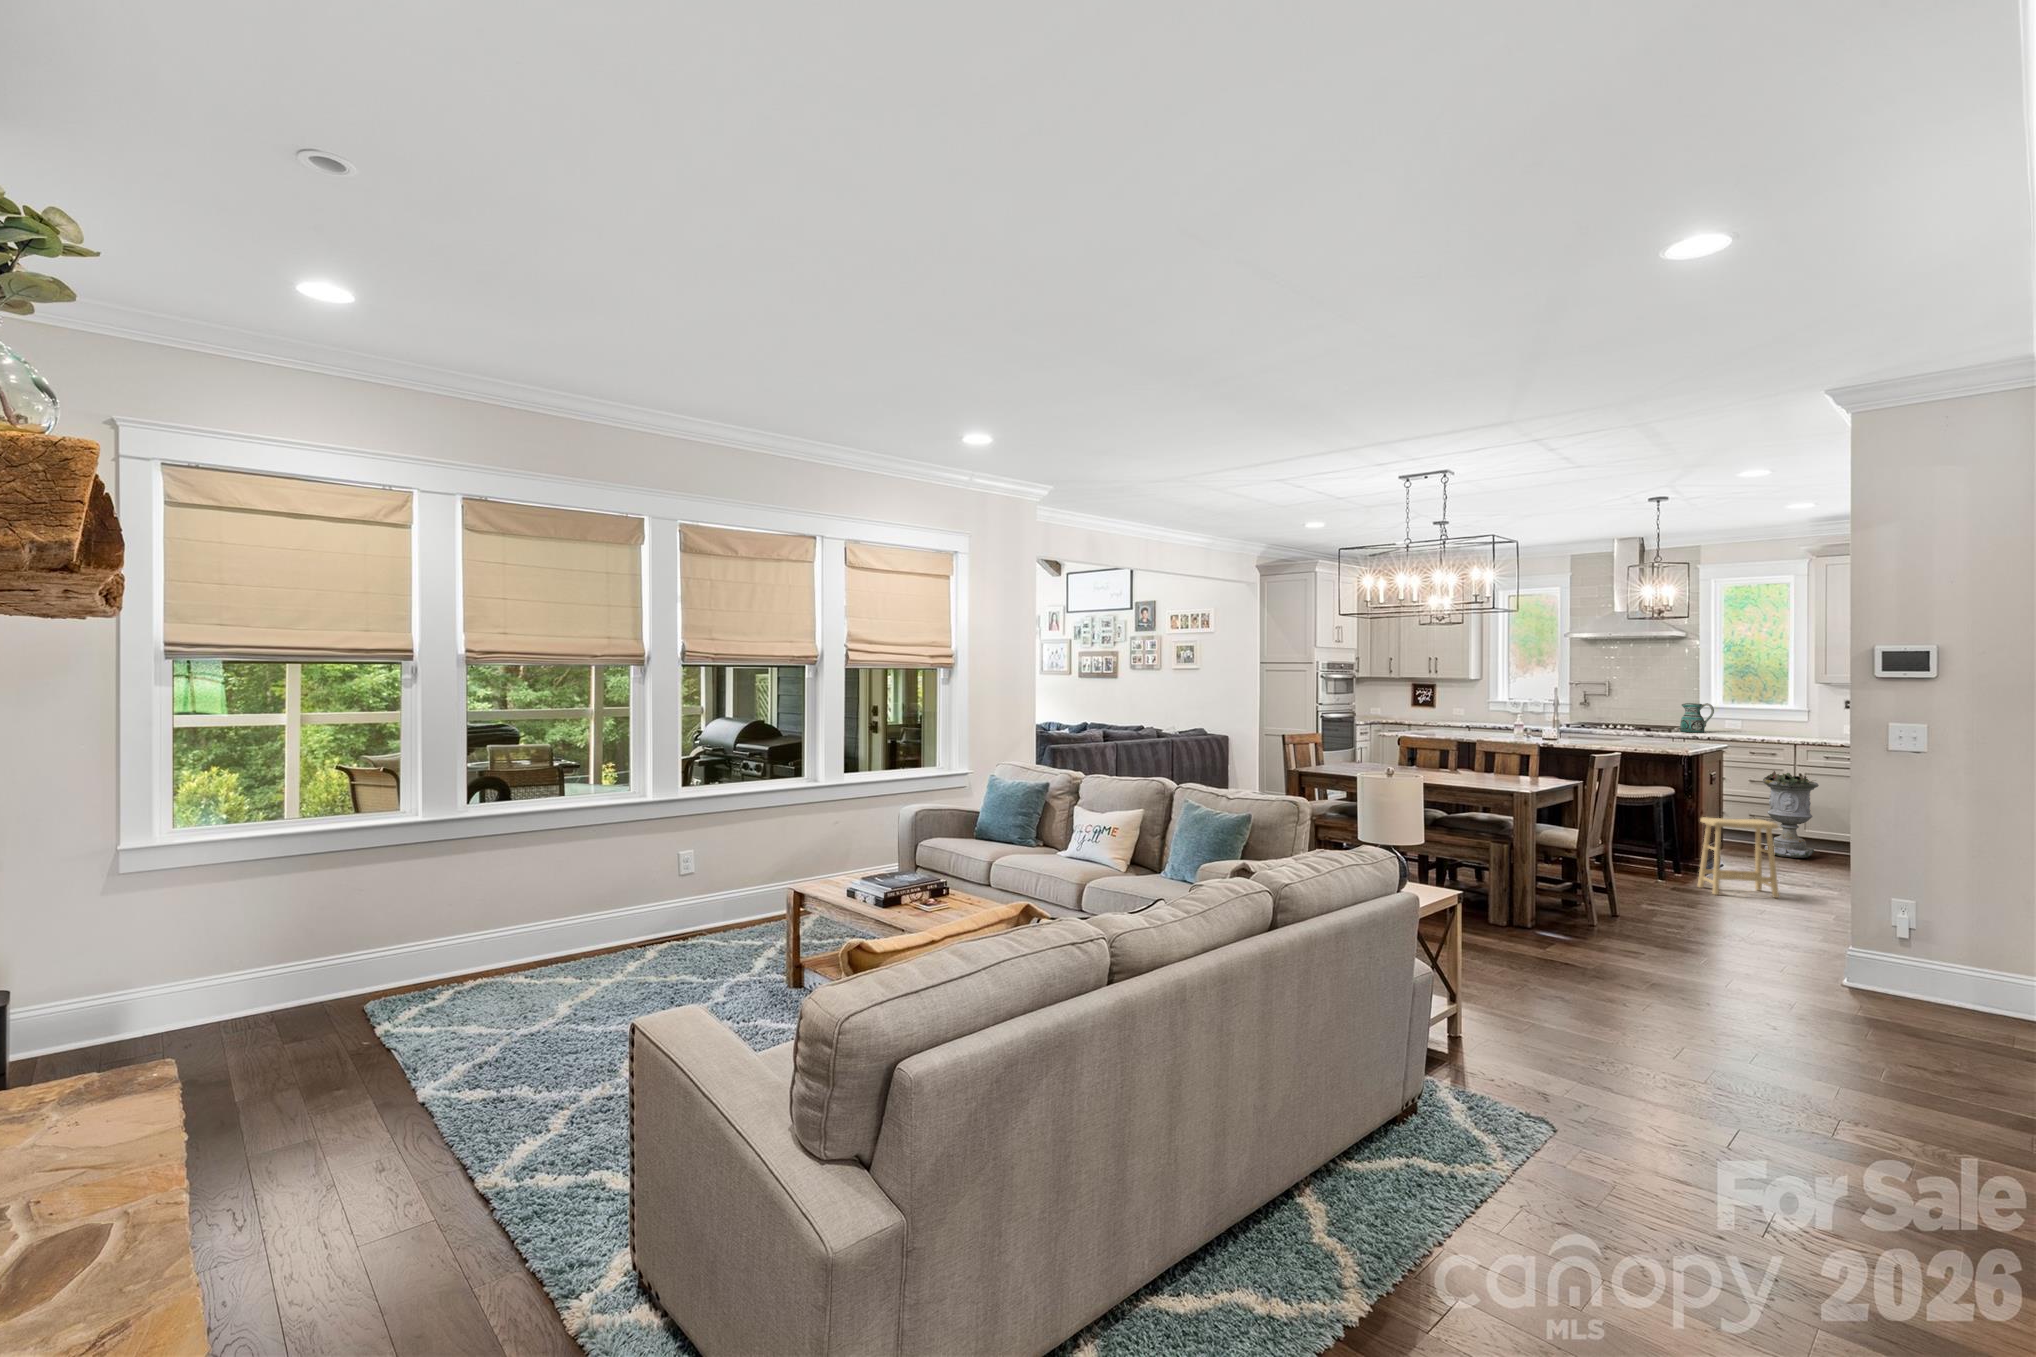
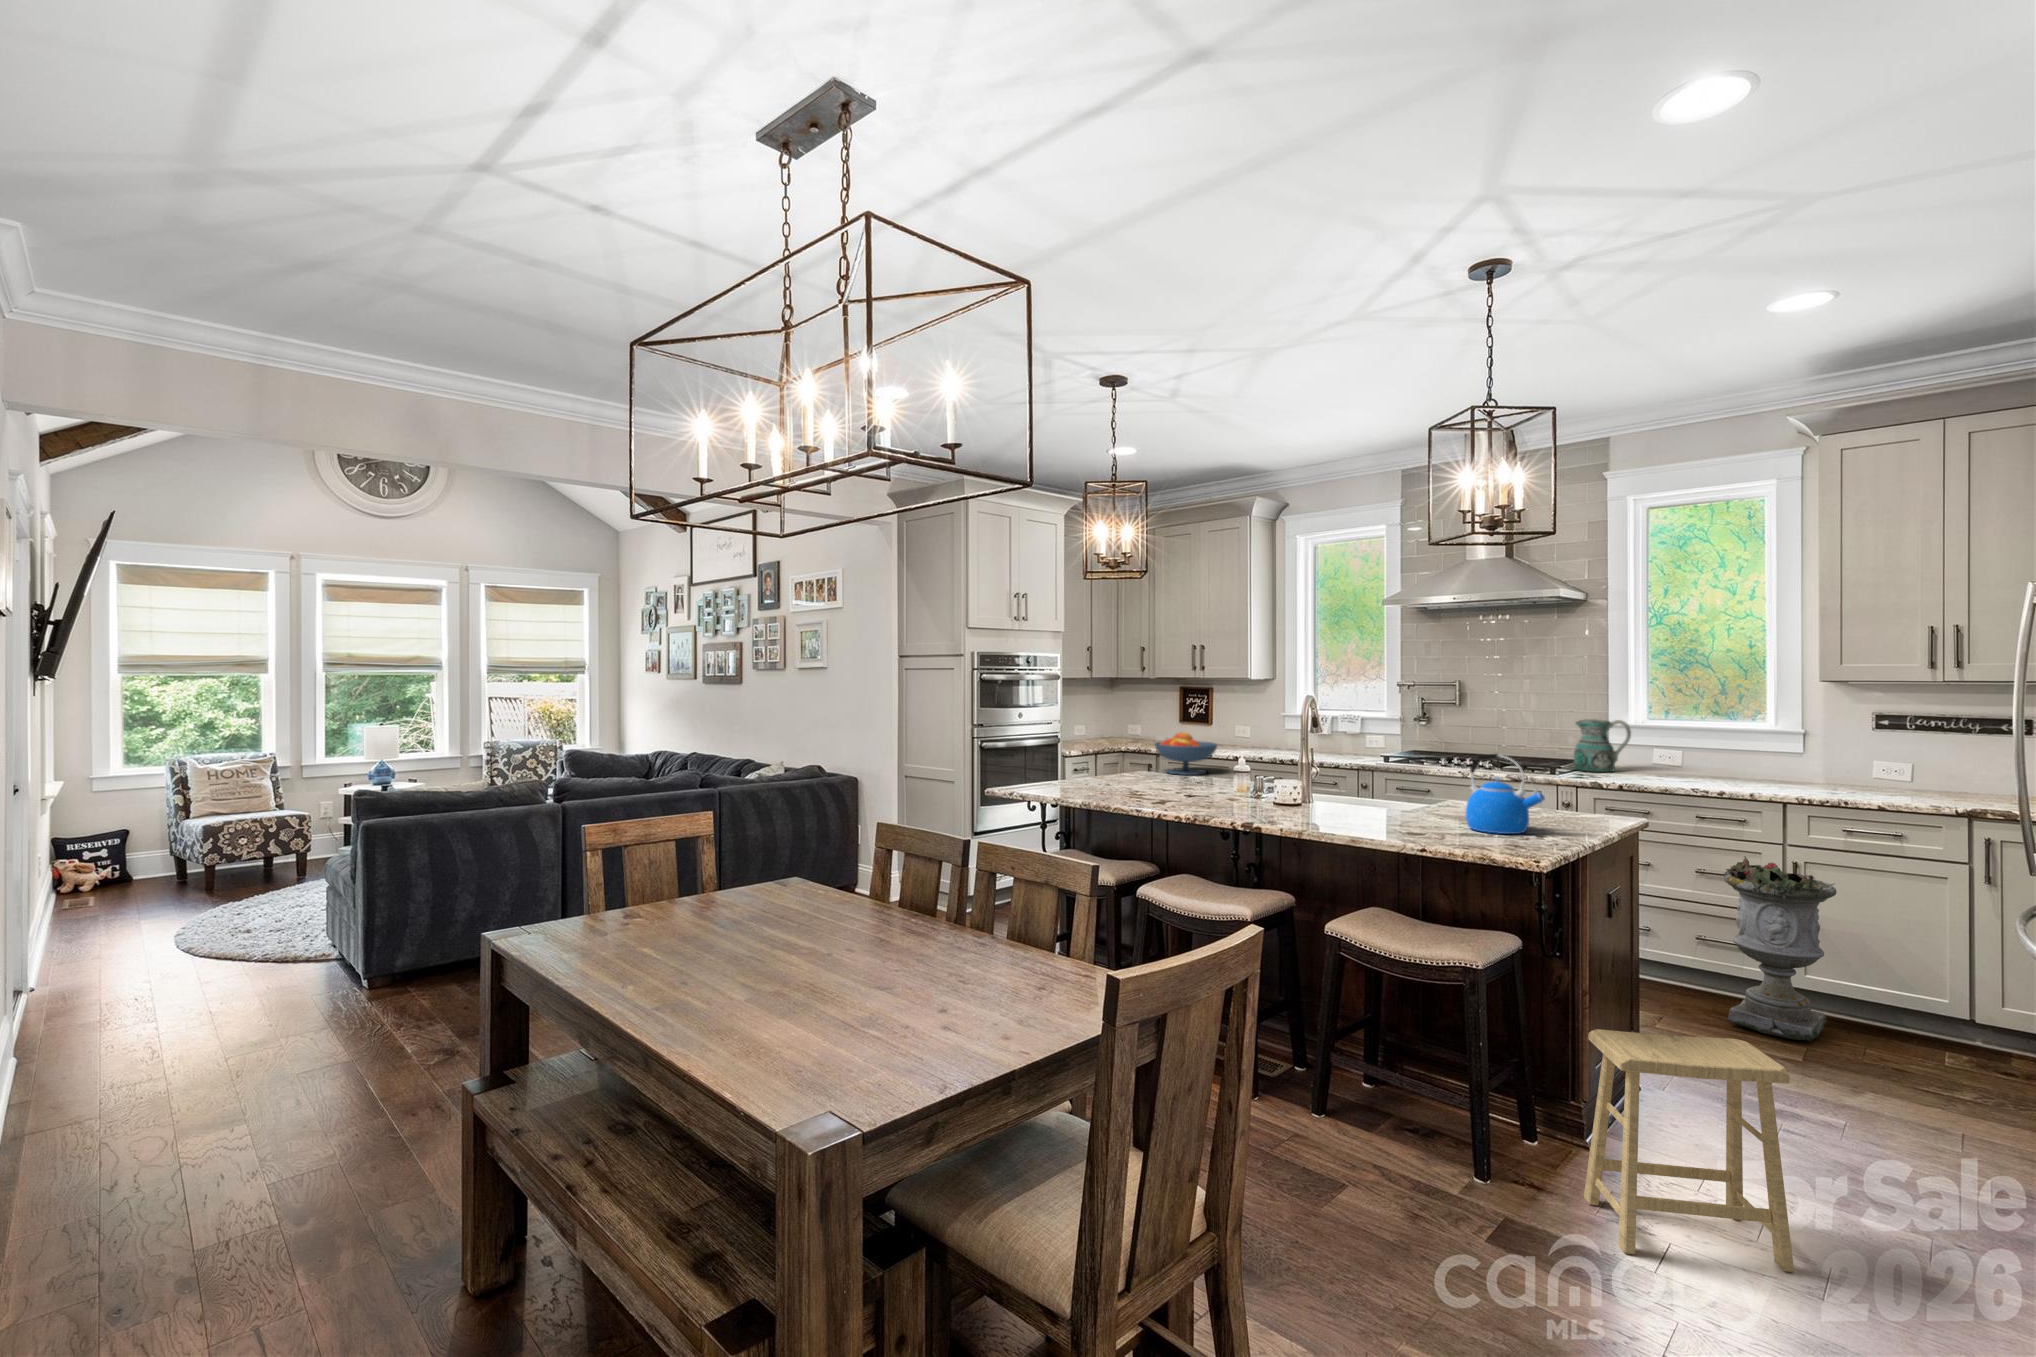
fruit bowl: none [1434,709,1473,733] -> present [1155,732,1217,775]
kettle: none [1638,713,1677,749] -> present [1466,754,1545,834]

